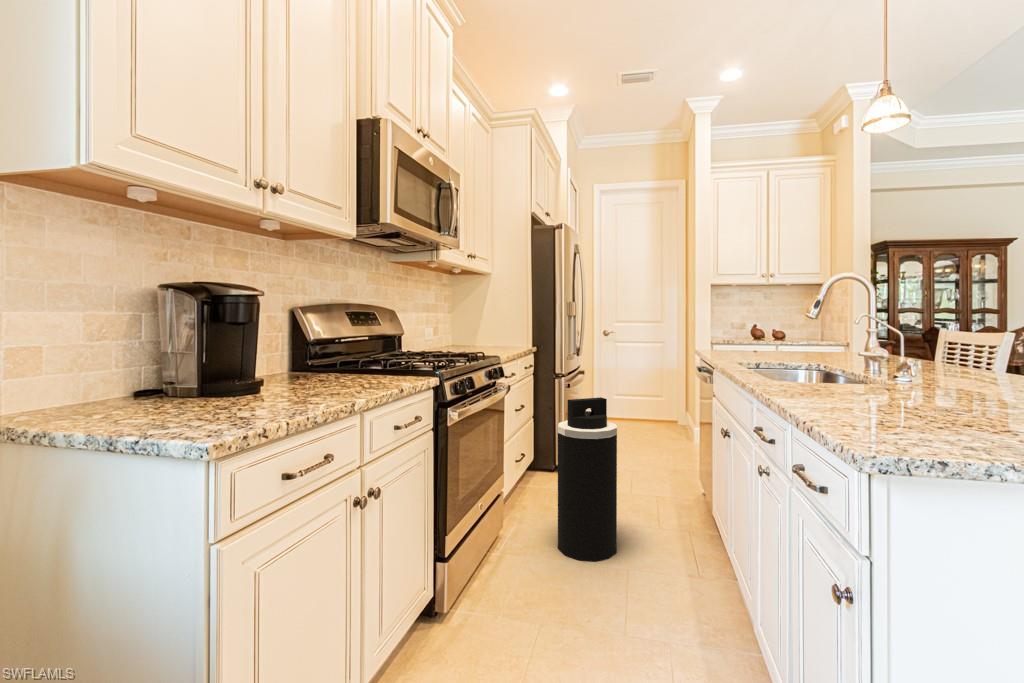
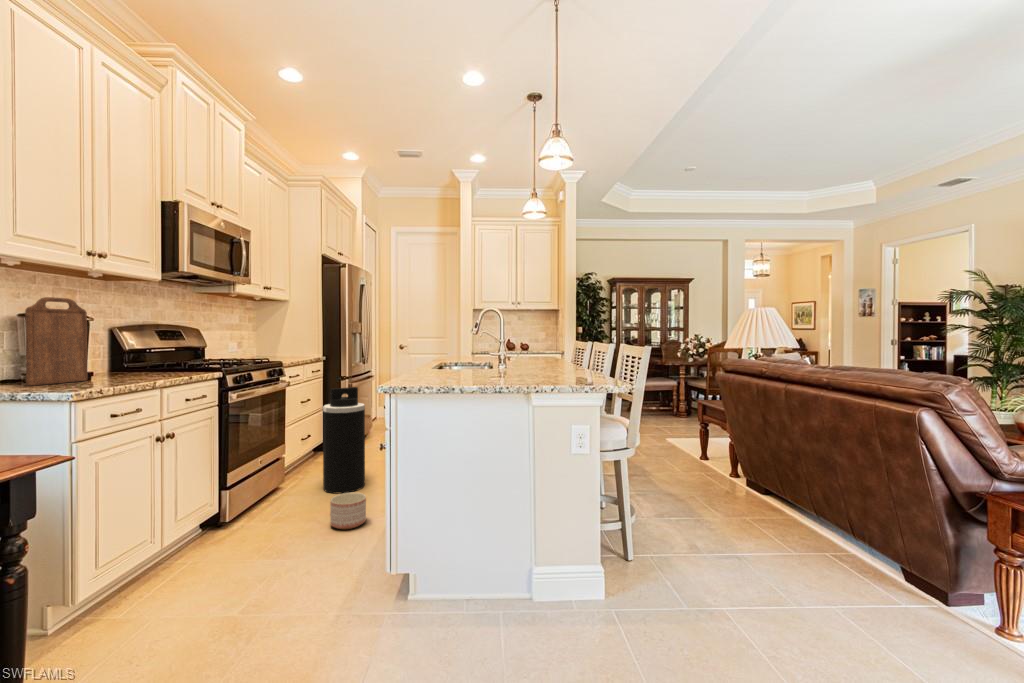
cutting board: none [153,250,252,408] -> present [25,297,88,385]
planter: none [605,585,665,661] -> present [330,492,366,529]

